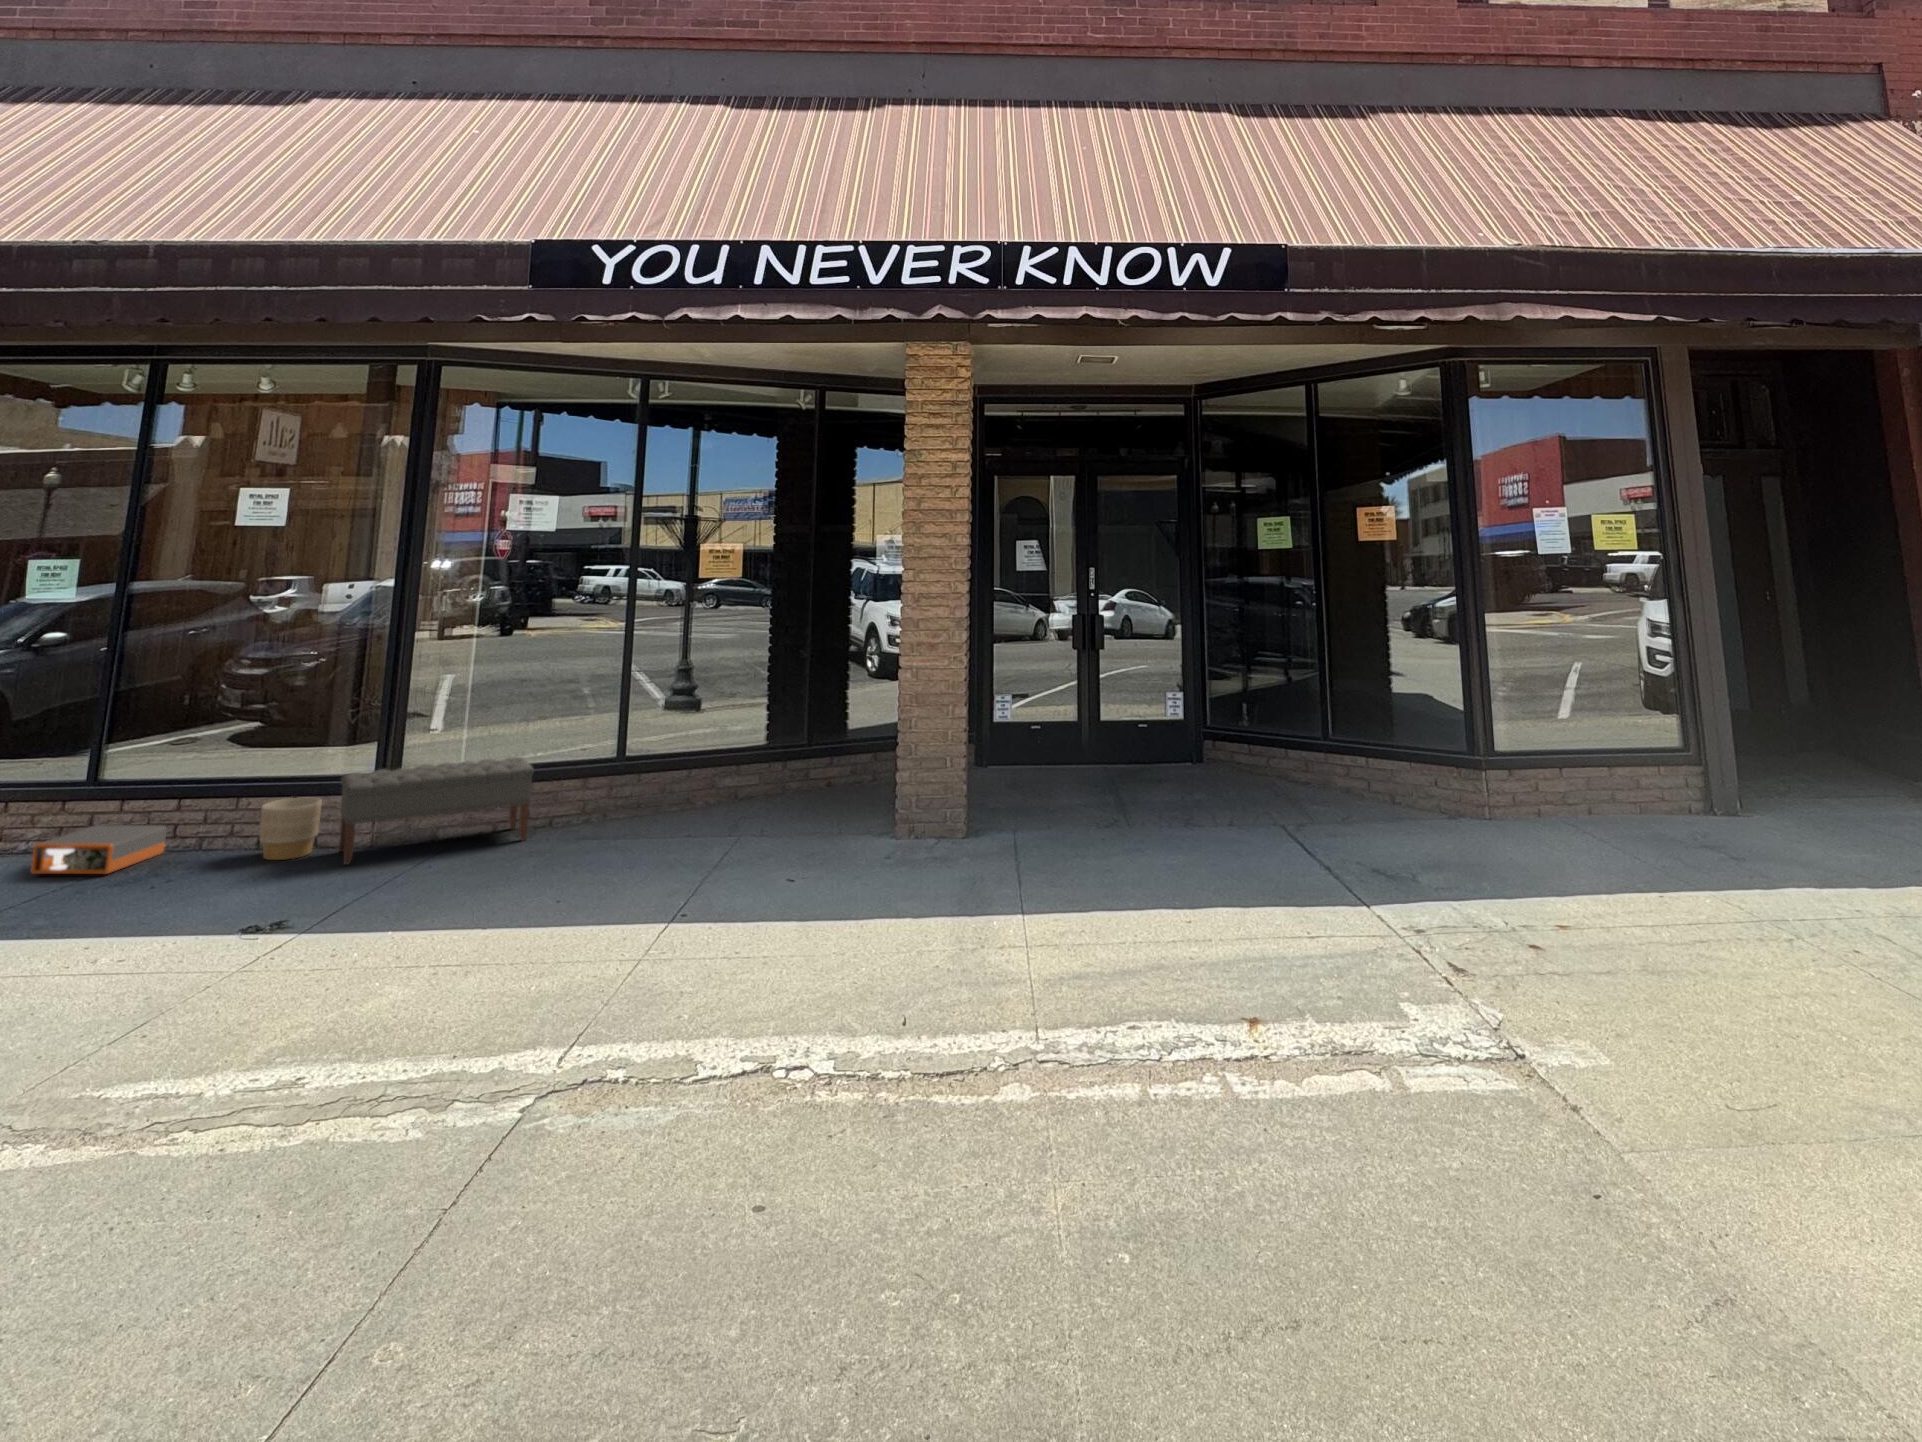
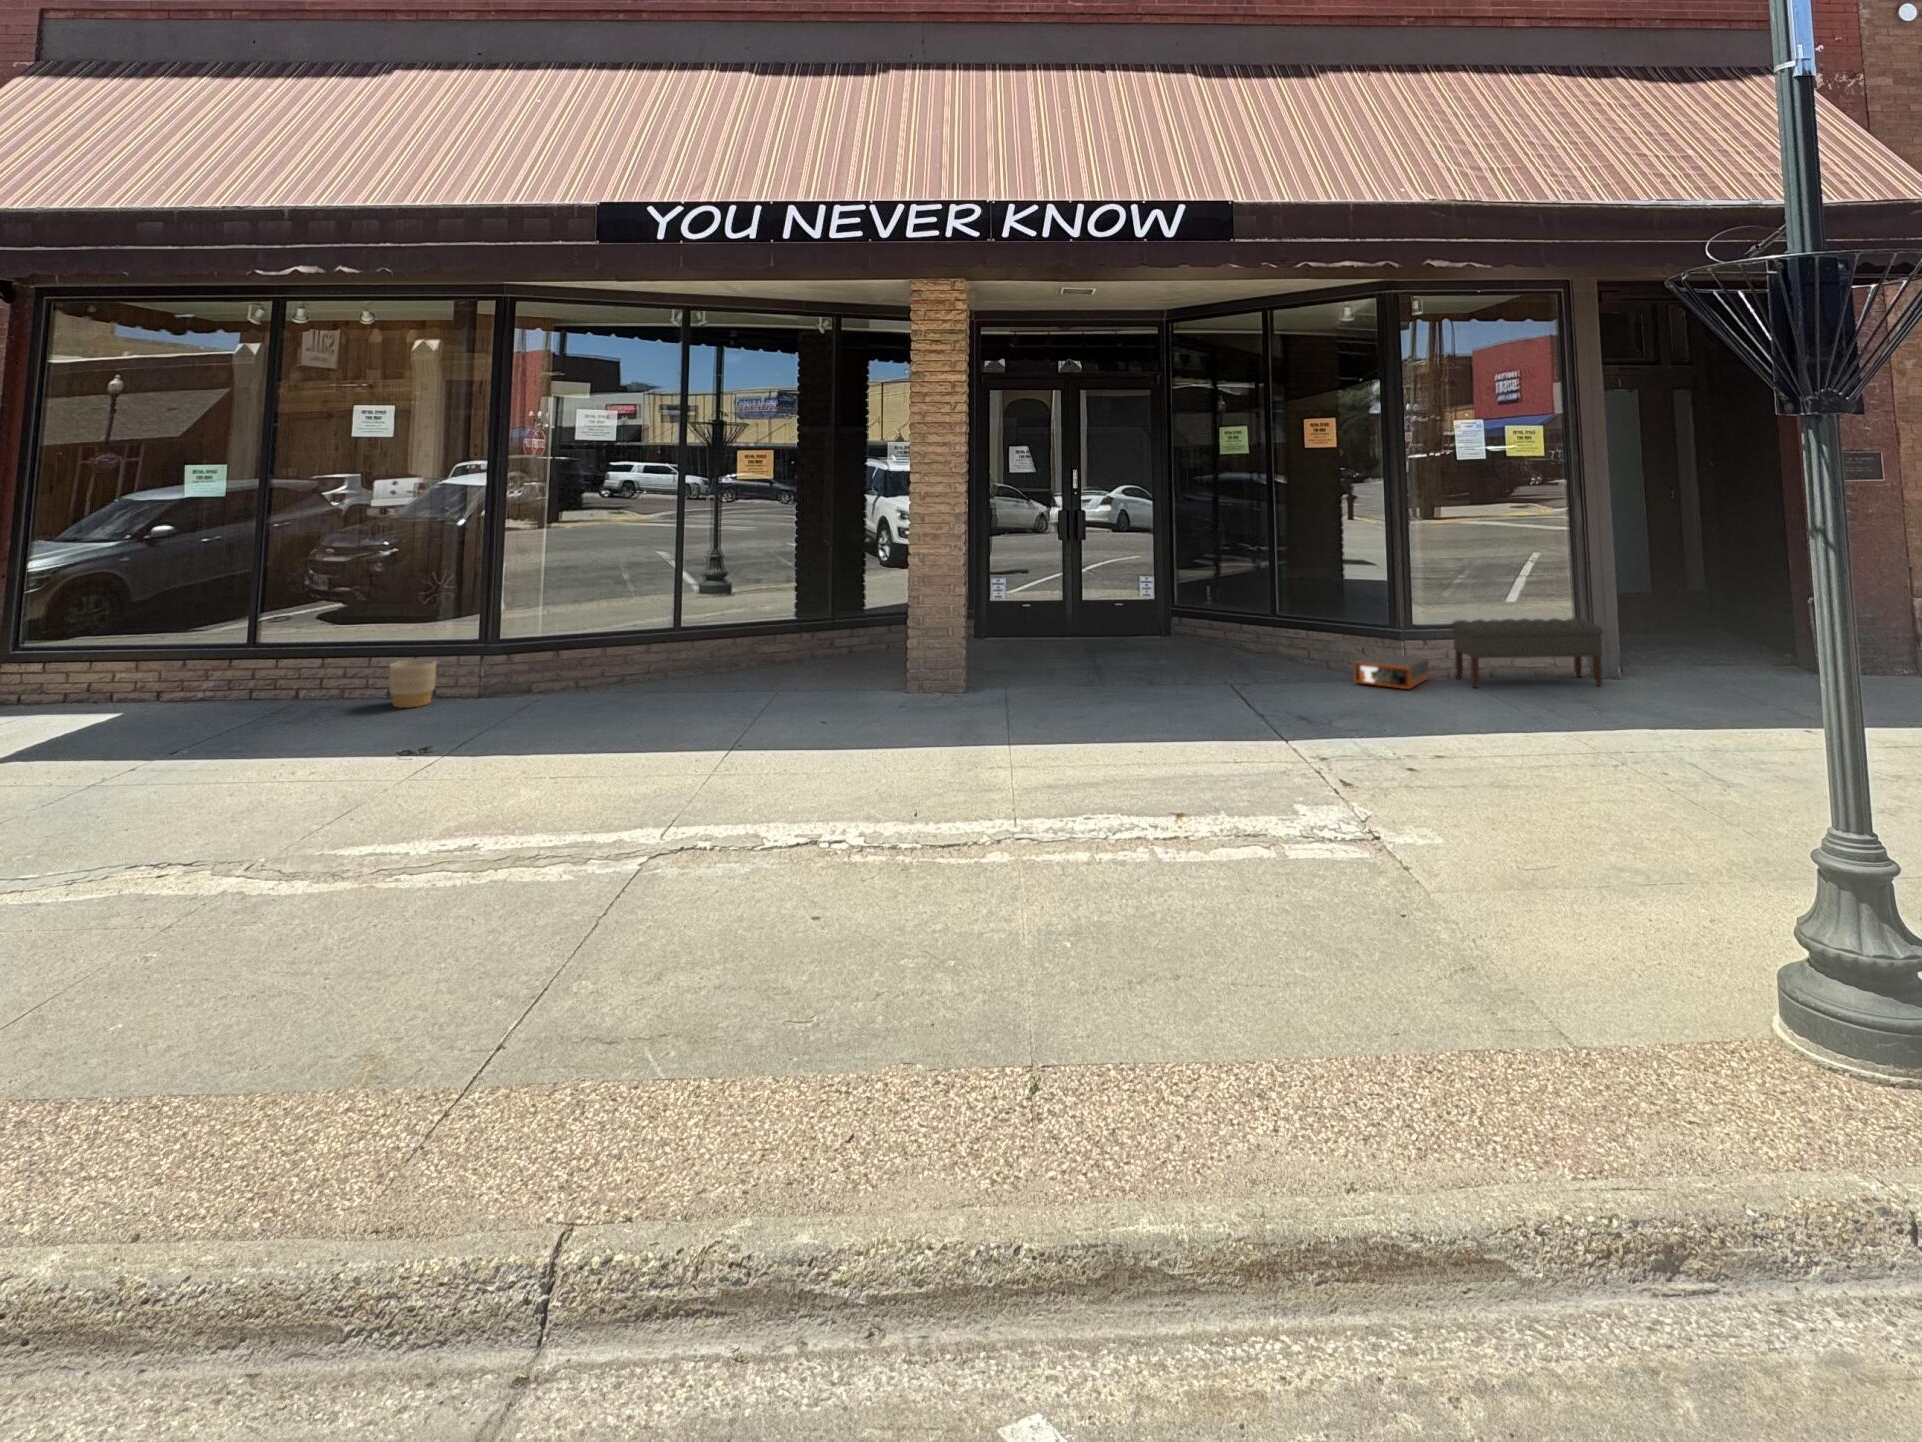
bench: present [339,757,534,865] -> present [1452,618,1603,688]
storage box: present [31,825,167,874] -> present [1354,653,1428,689]

